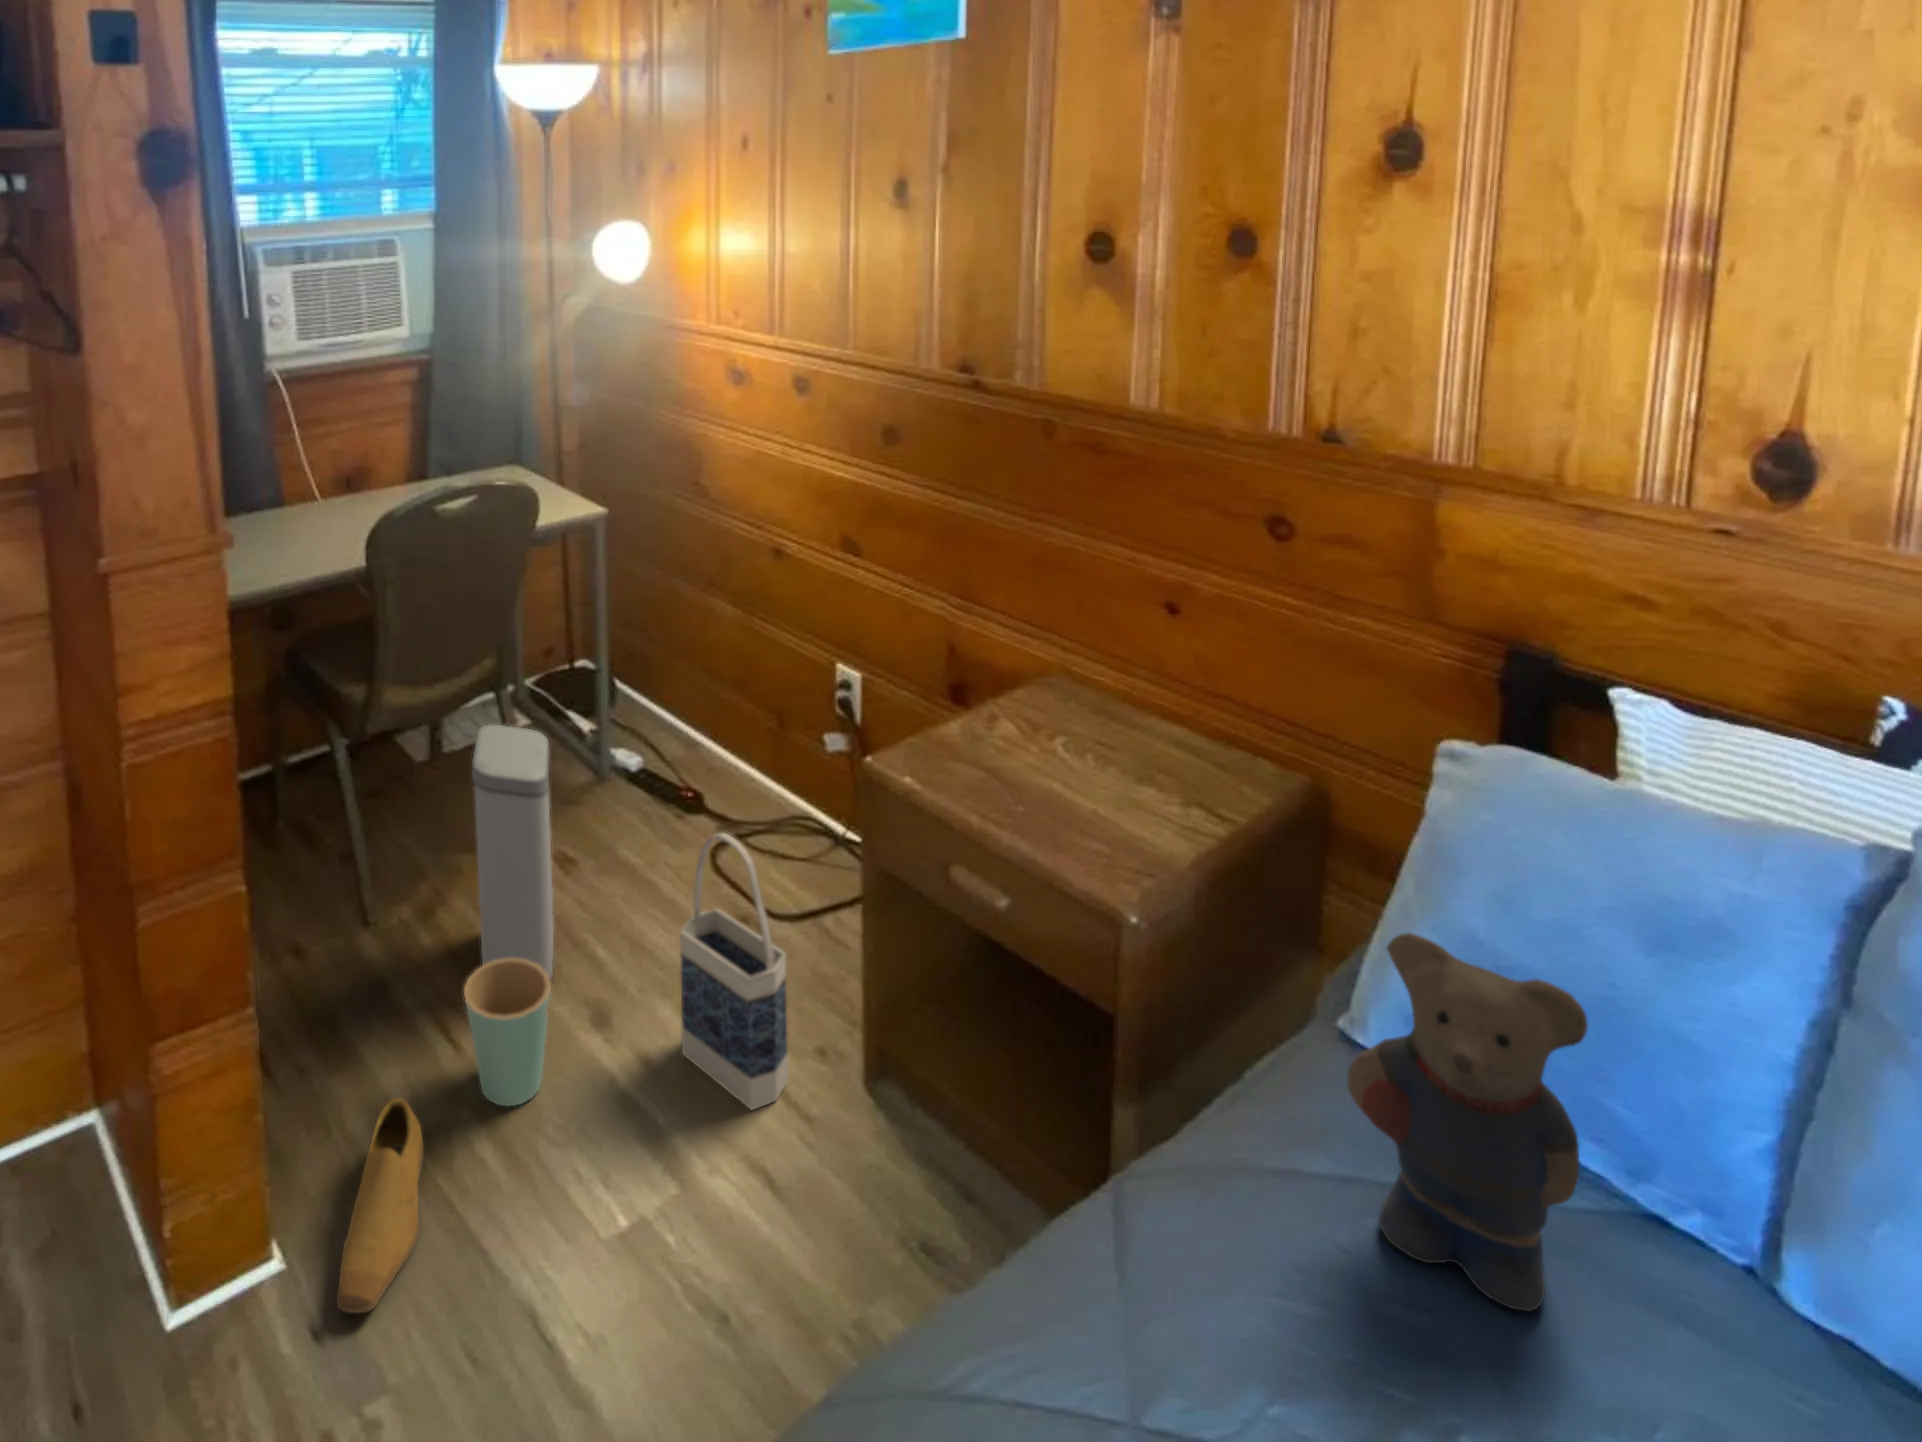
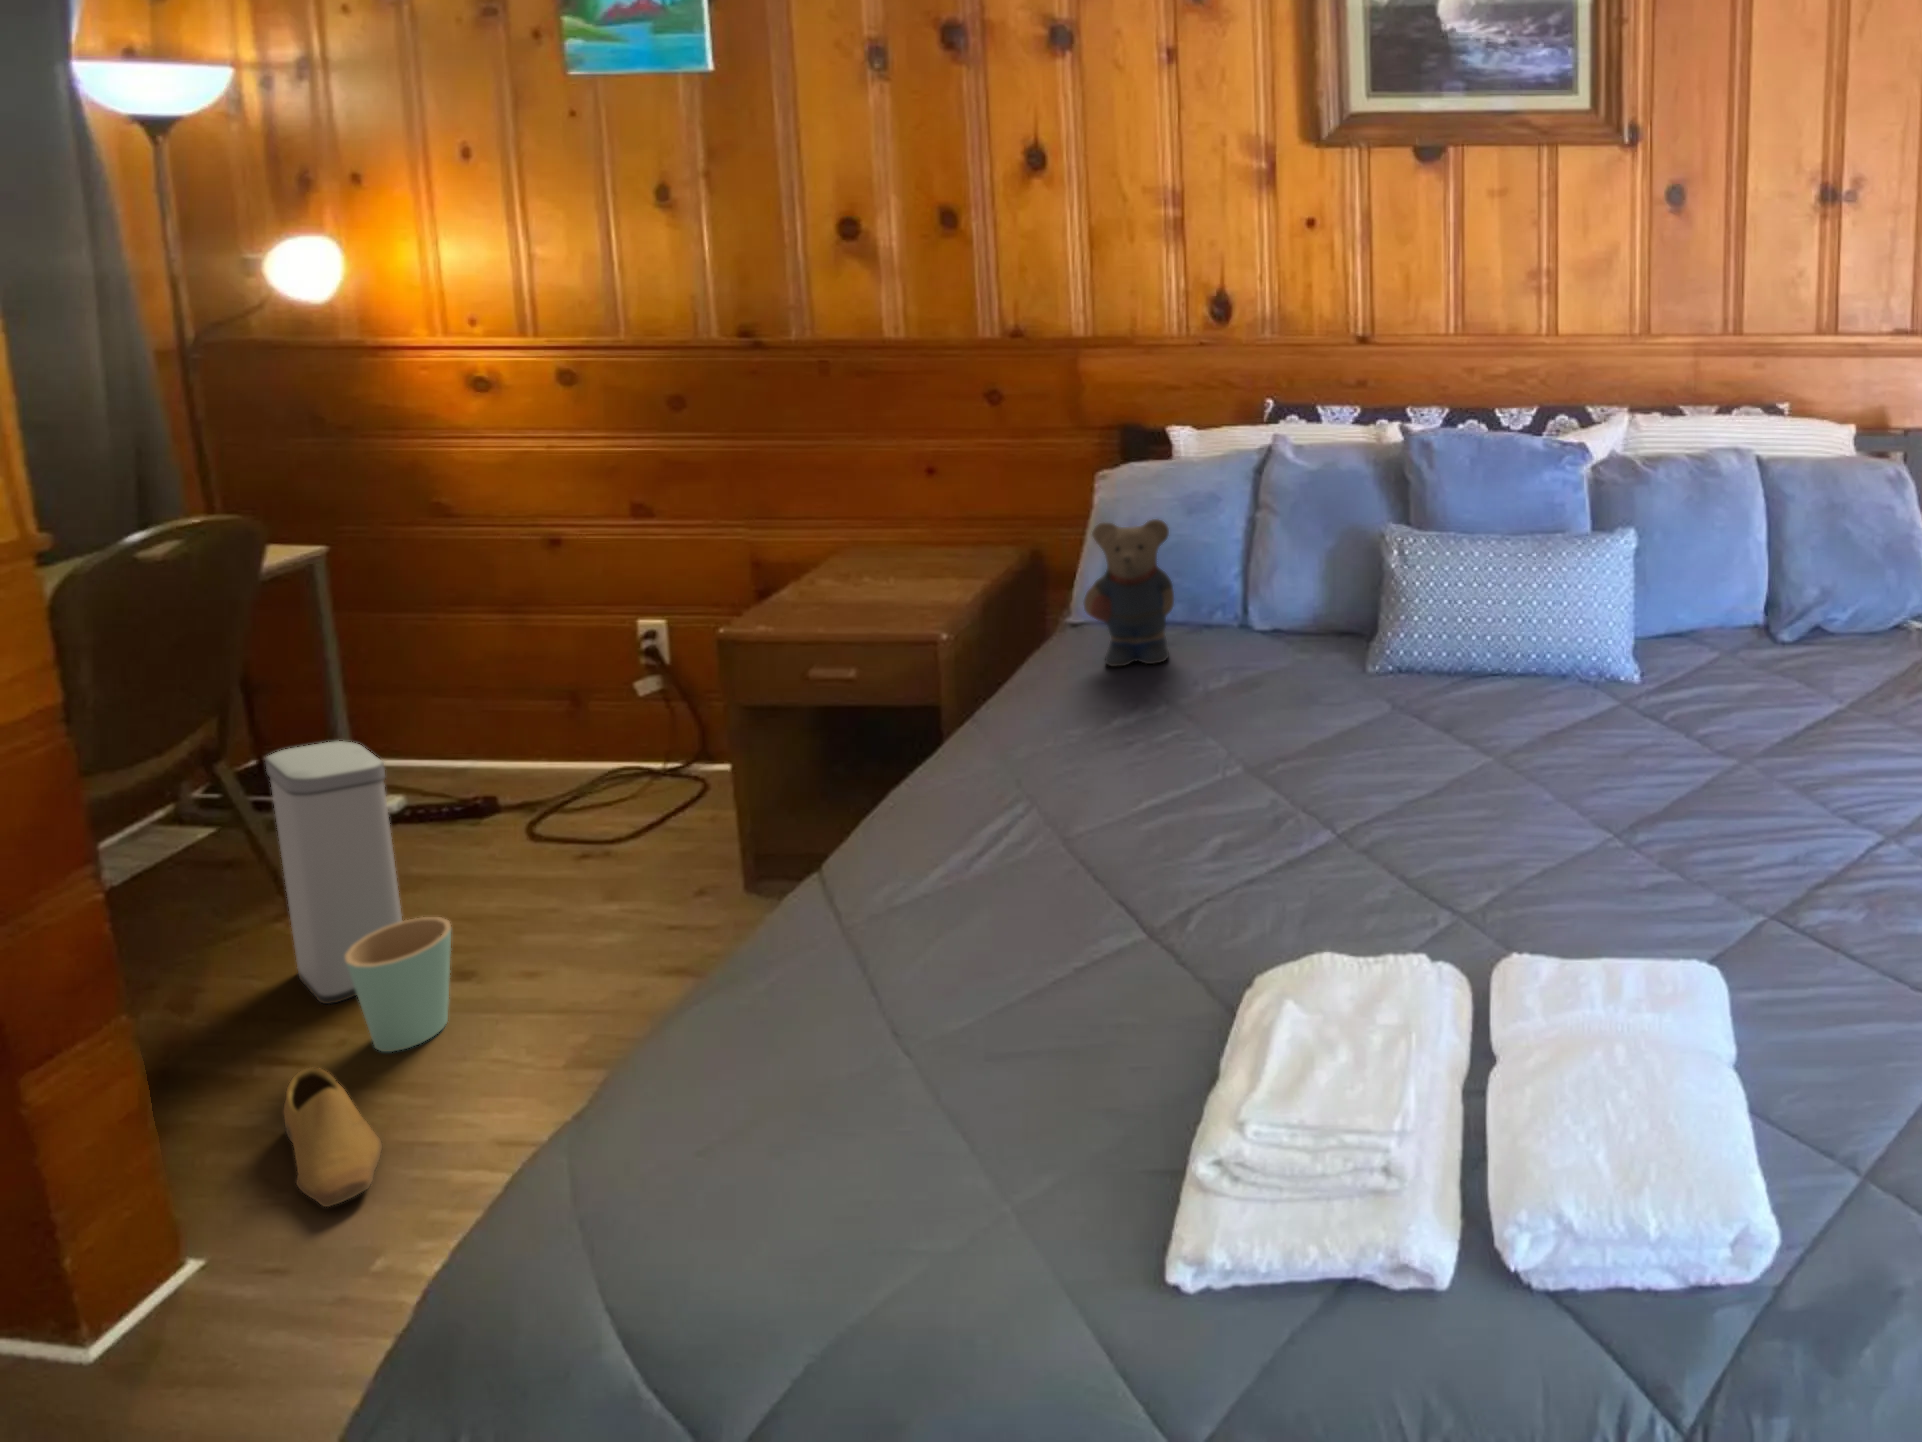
bag: present [680,833,788,1110] -> none [573,727,694,940]

